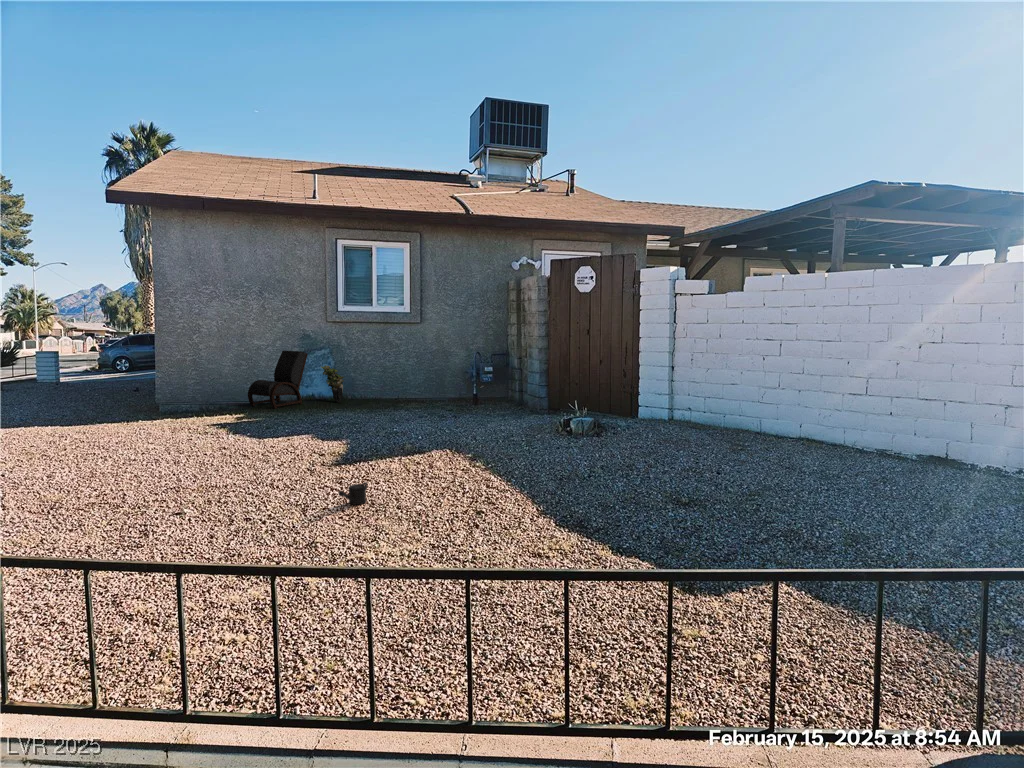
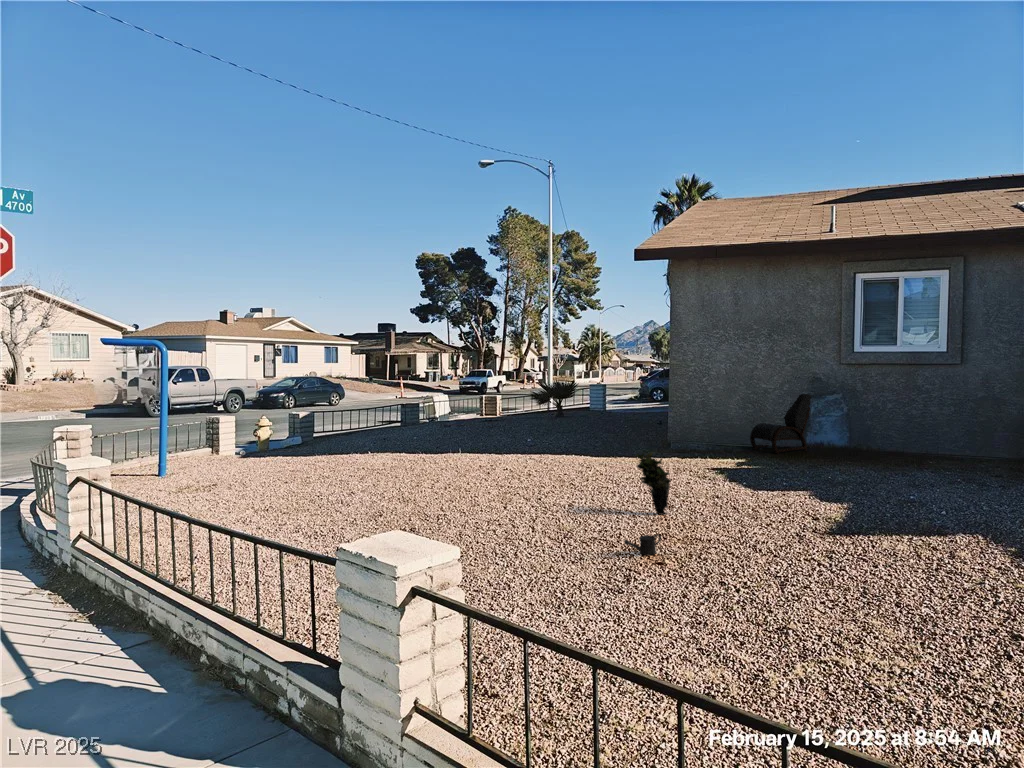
potted plant: present [321,365,344,403] -> present [636,453,671,515]
watering can: present [339,482,367,505] -> present [624,535,661,555]

